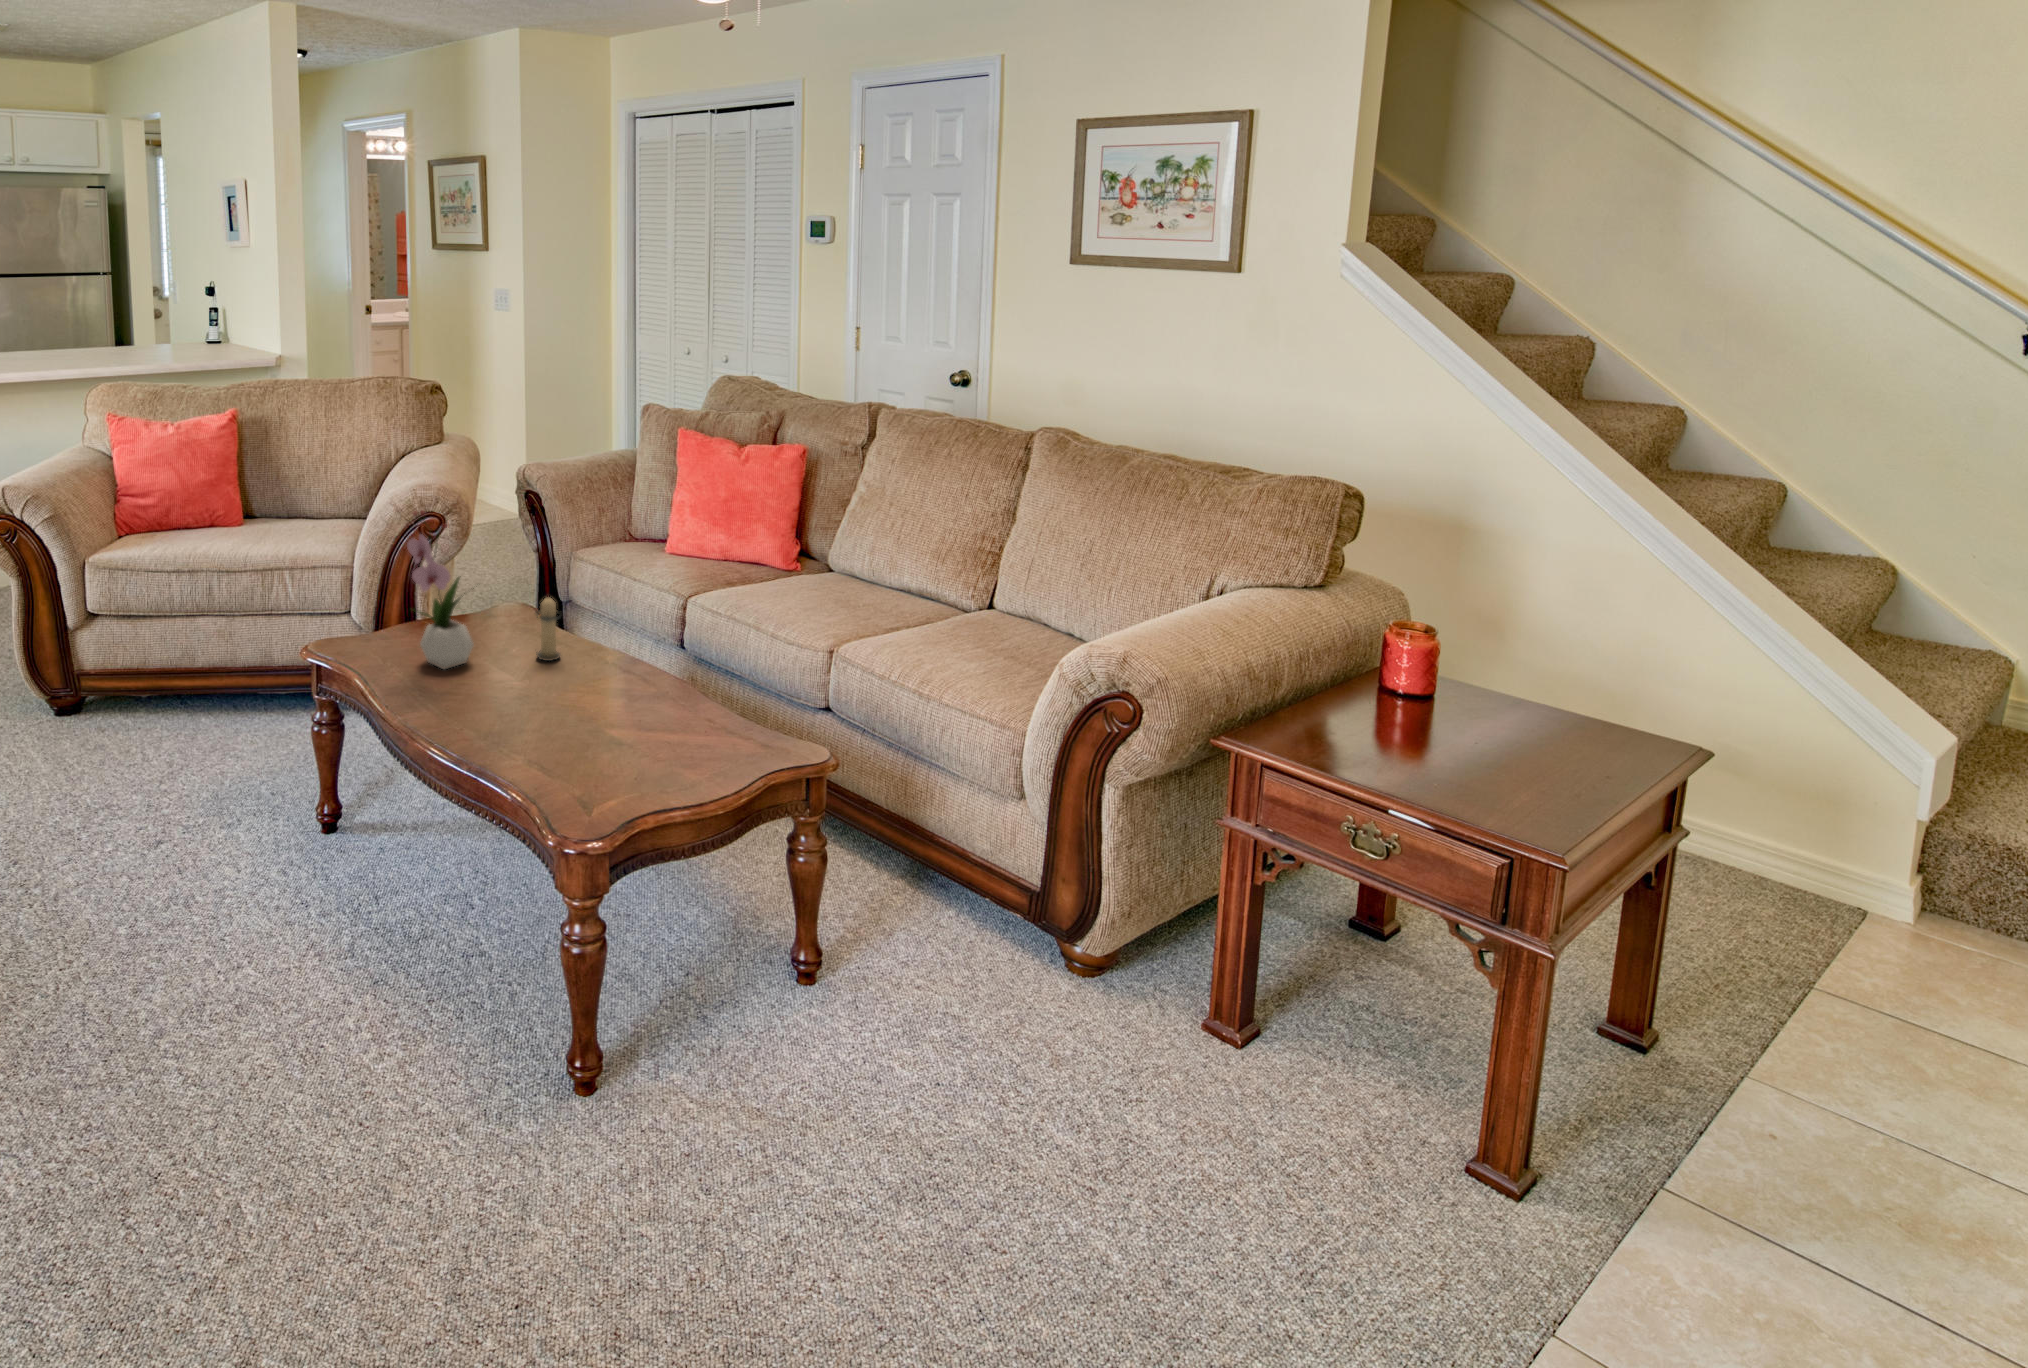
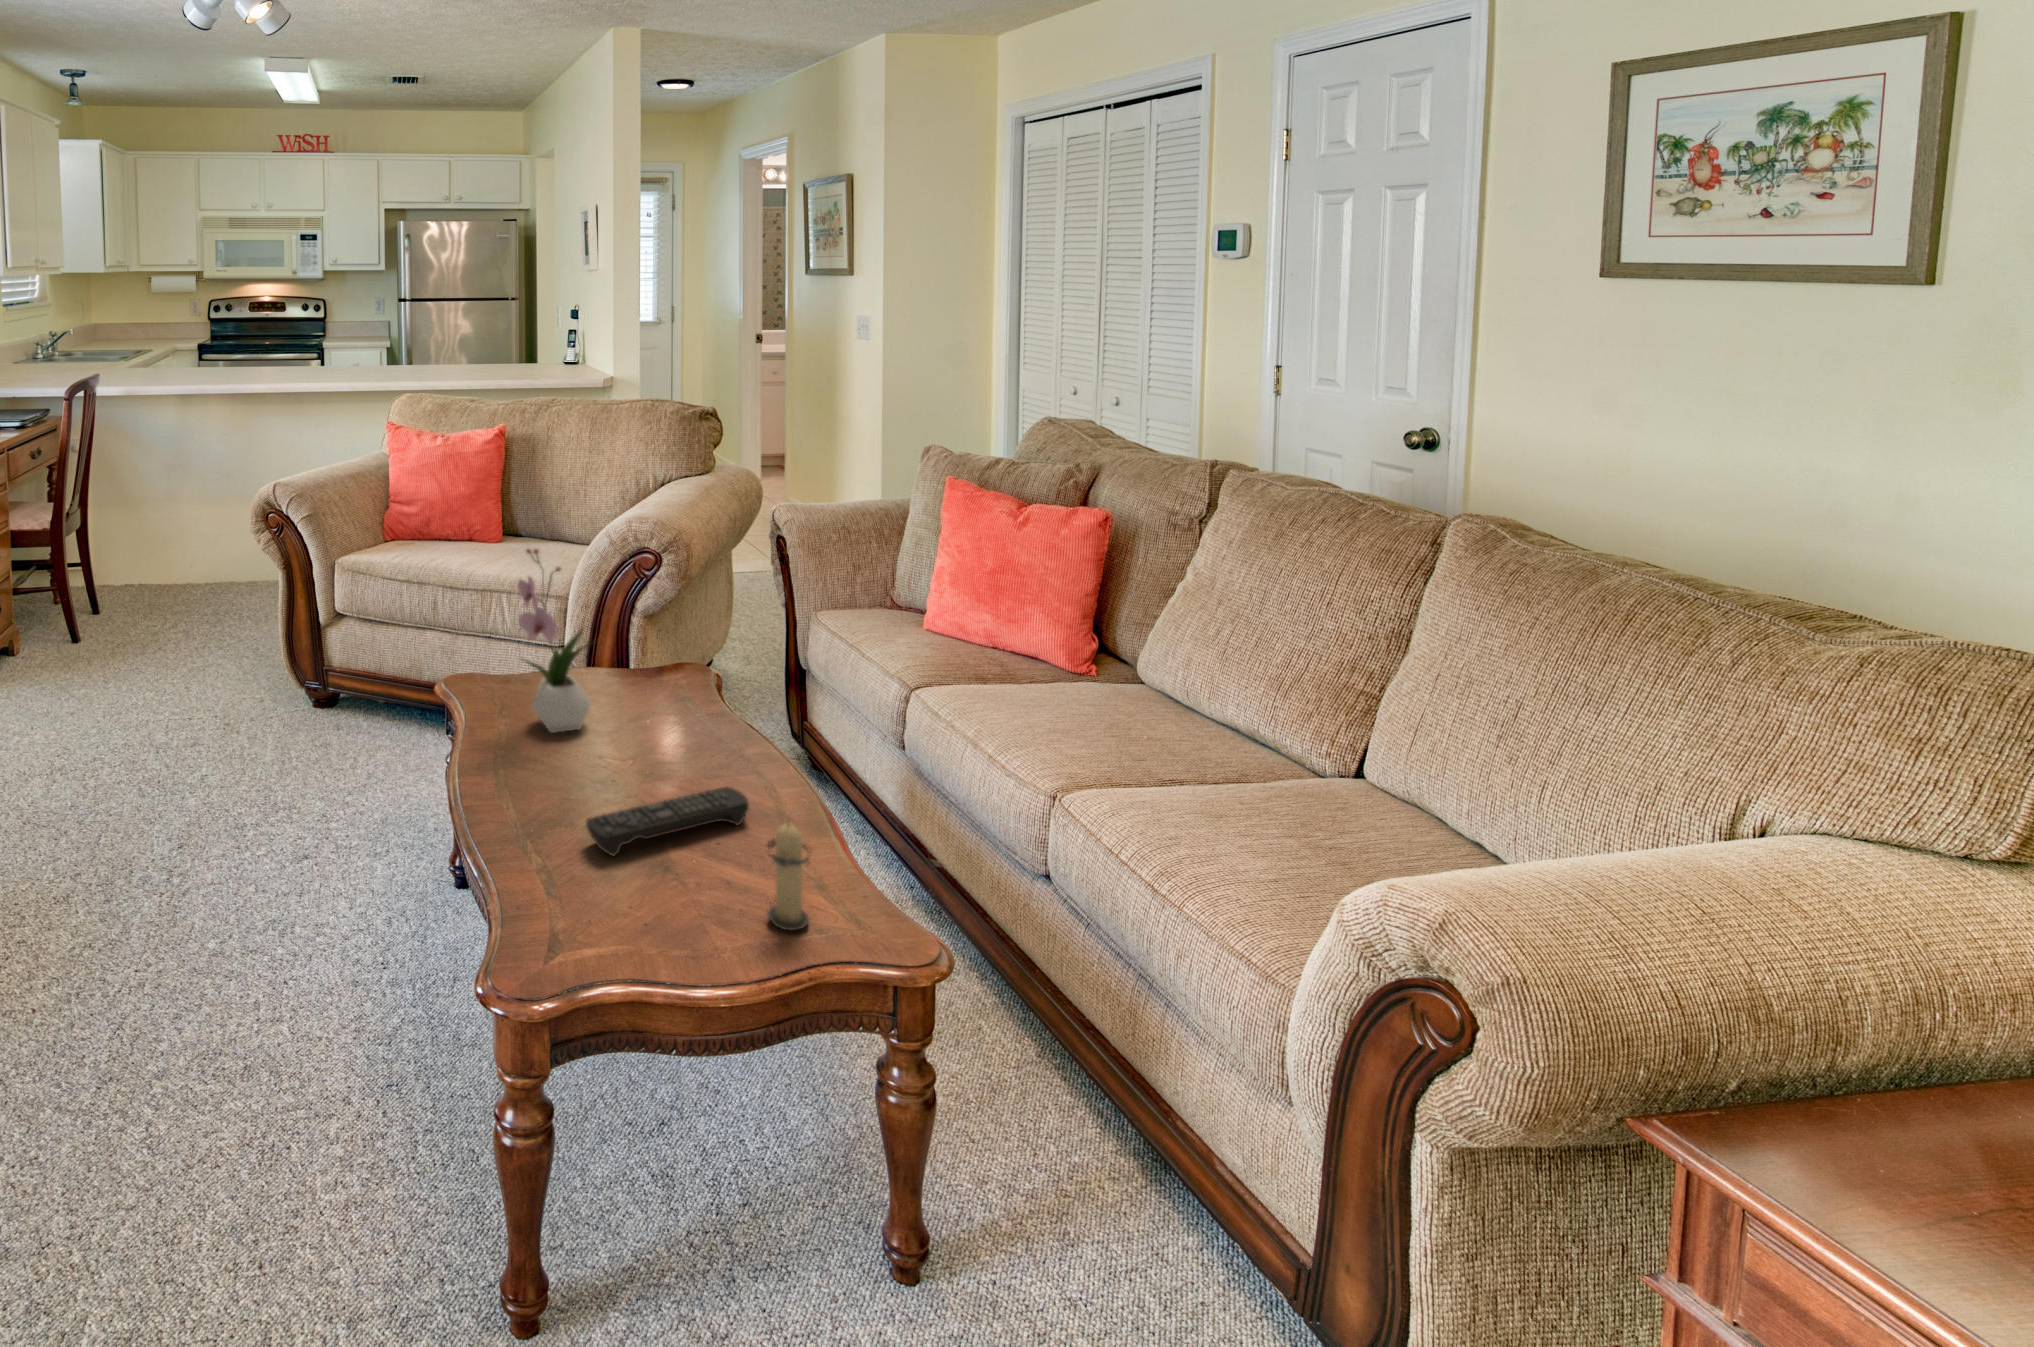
candle: present [535,597,560,661] -> present [767,822,811,930]
remote control: none [543,678,650,741] -> present [586,787,749,856]

